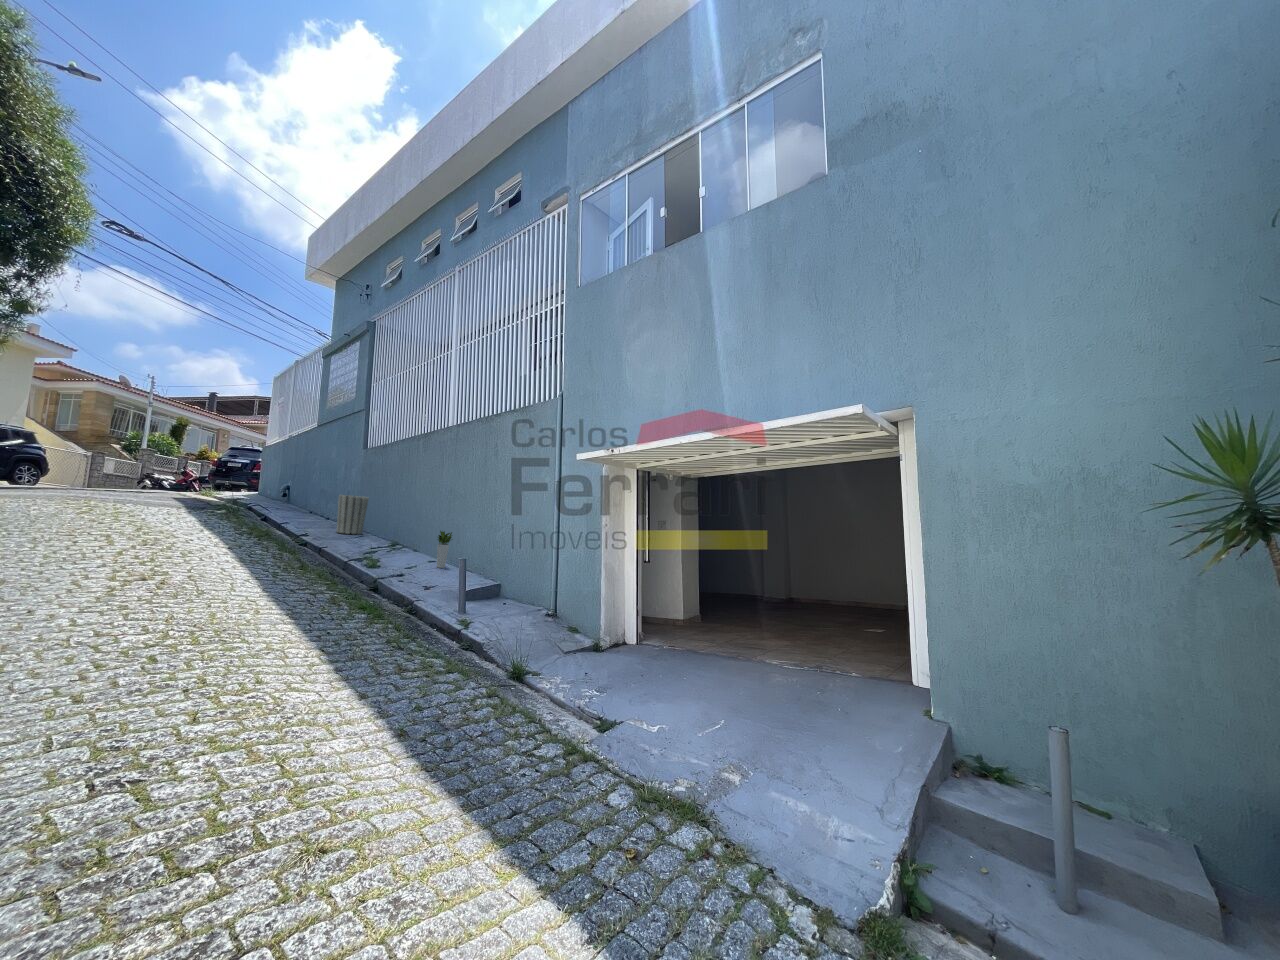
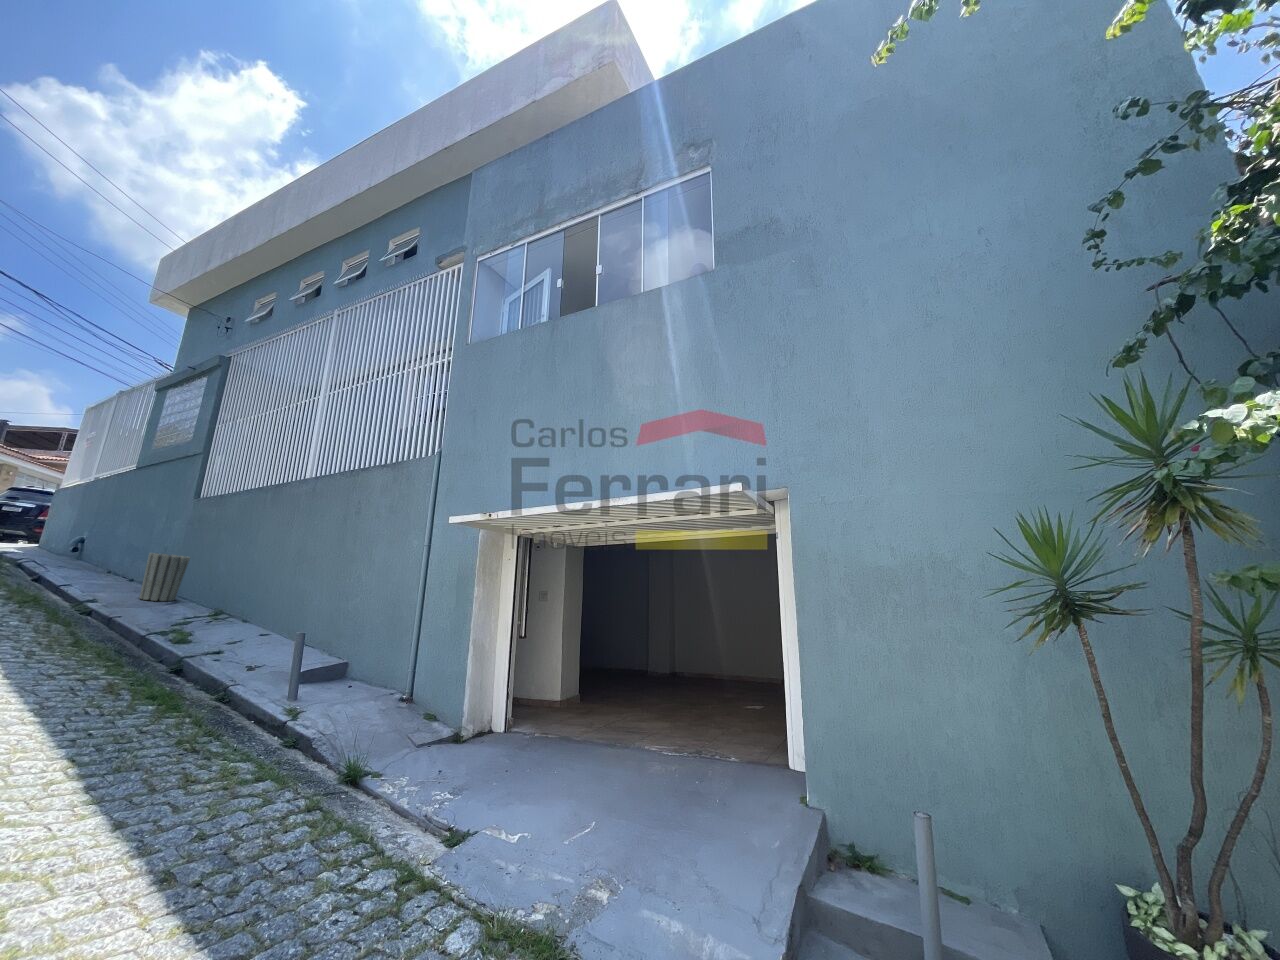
planter: present [437,531,452,568] -> none [267,598,294,643]

